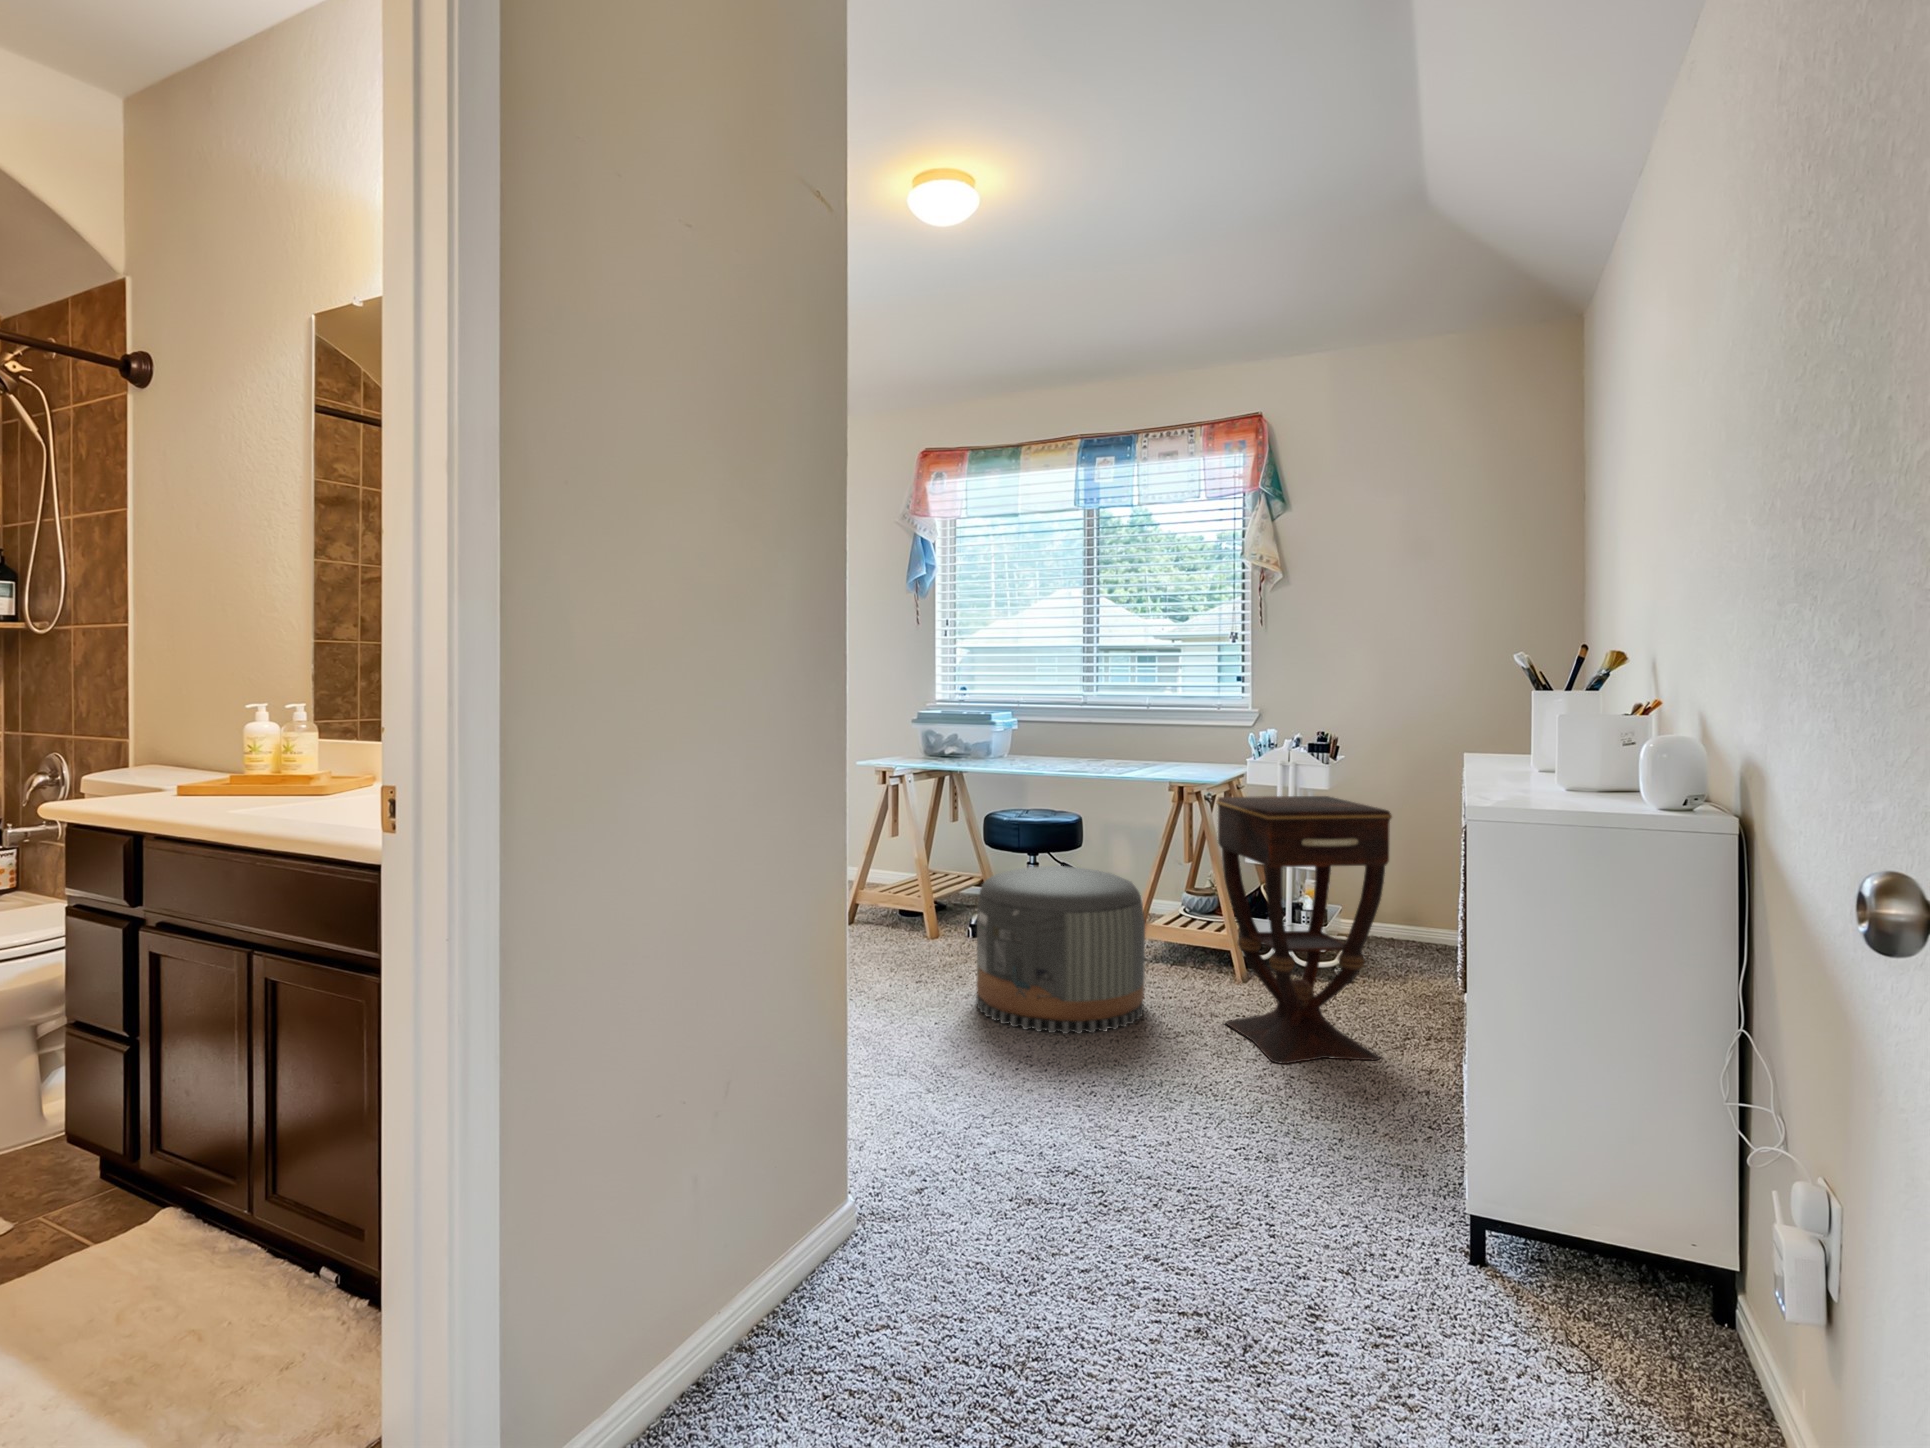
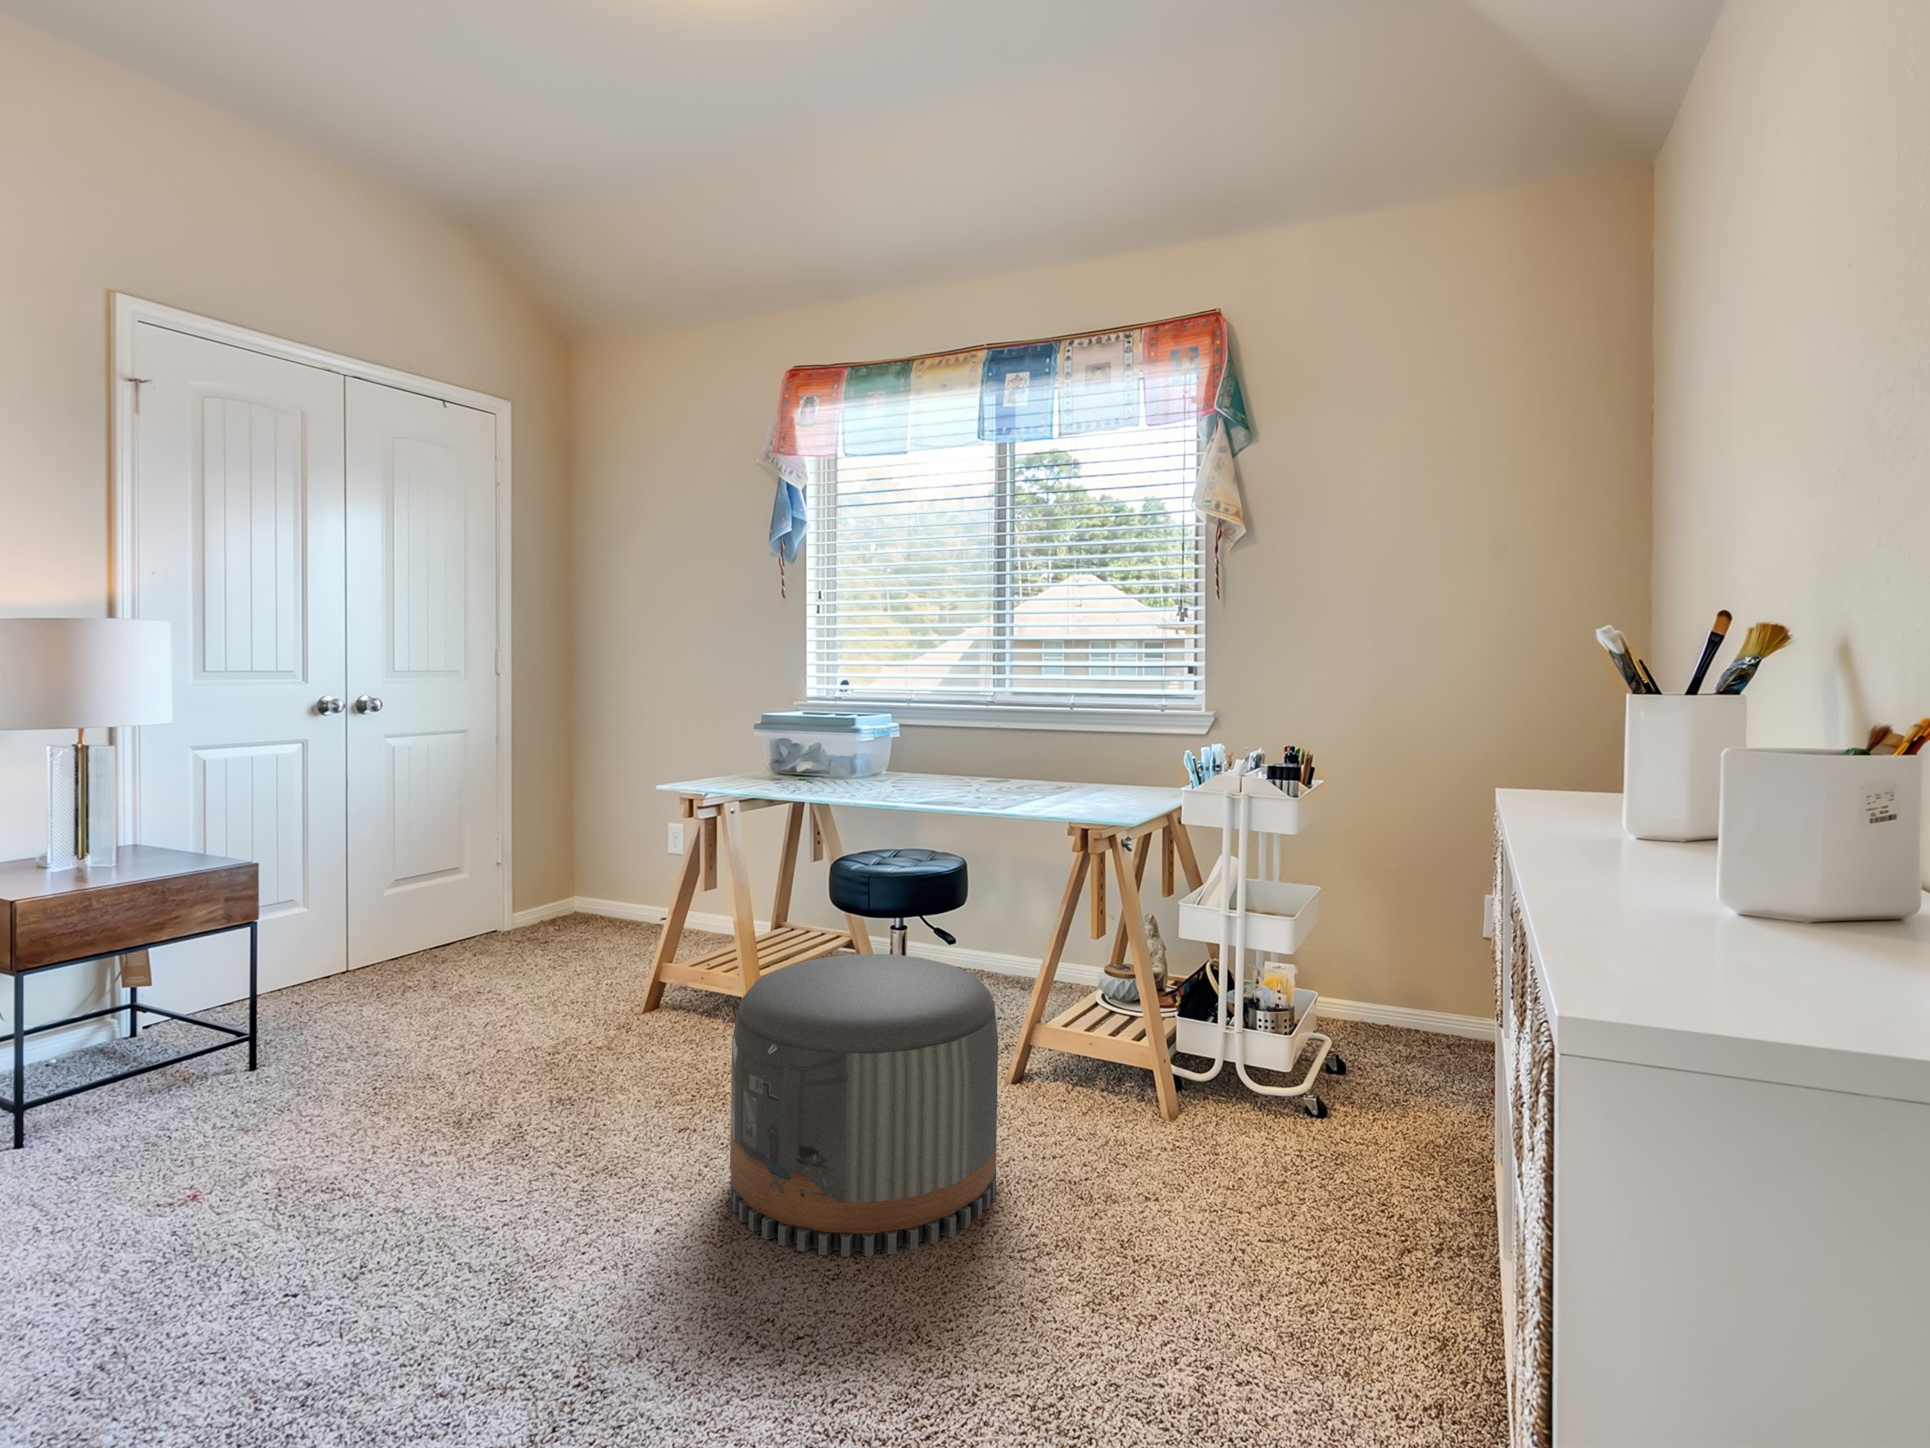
side table: present [1217,796,1392,1064] -> none [1107,856,1386,1342]

